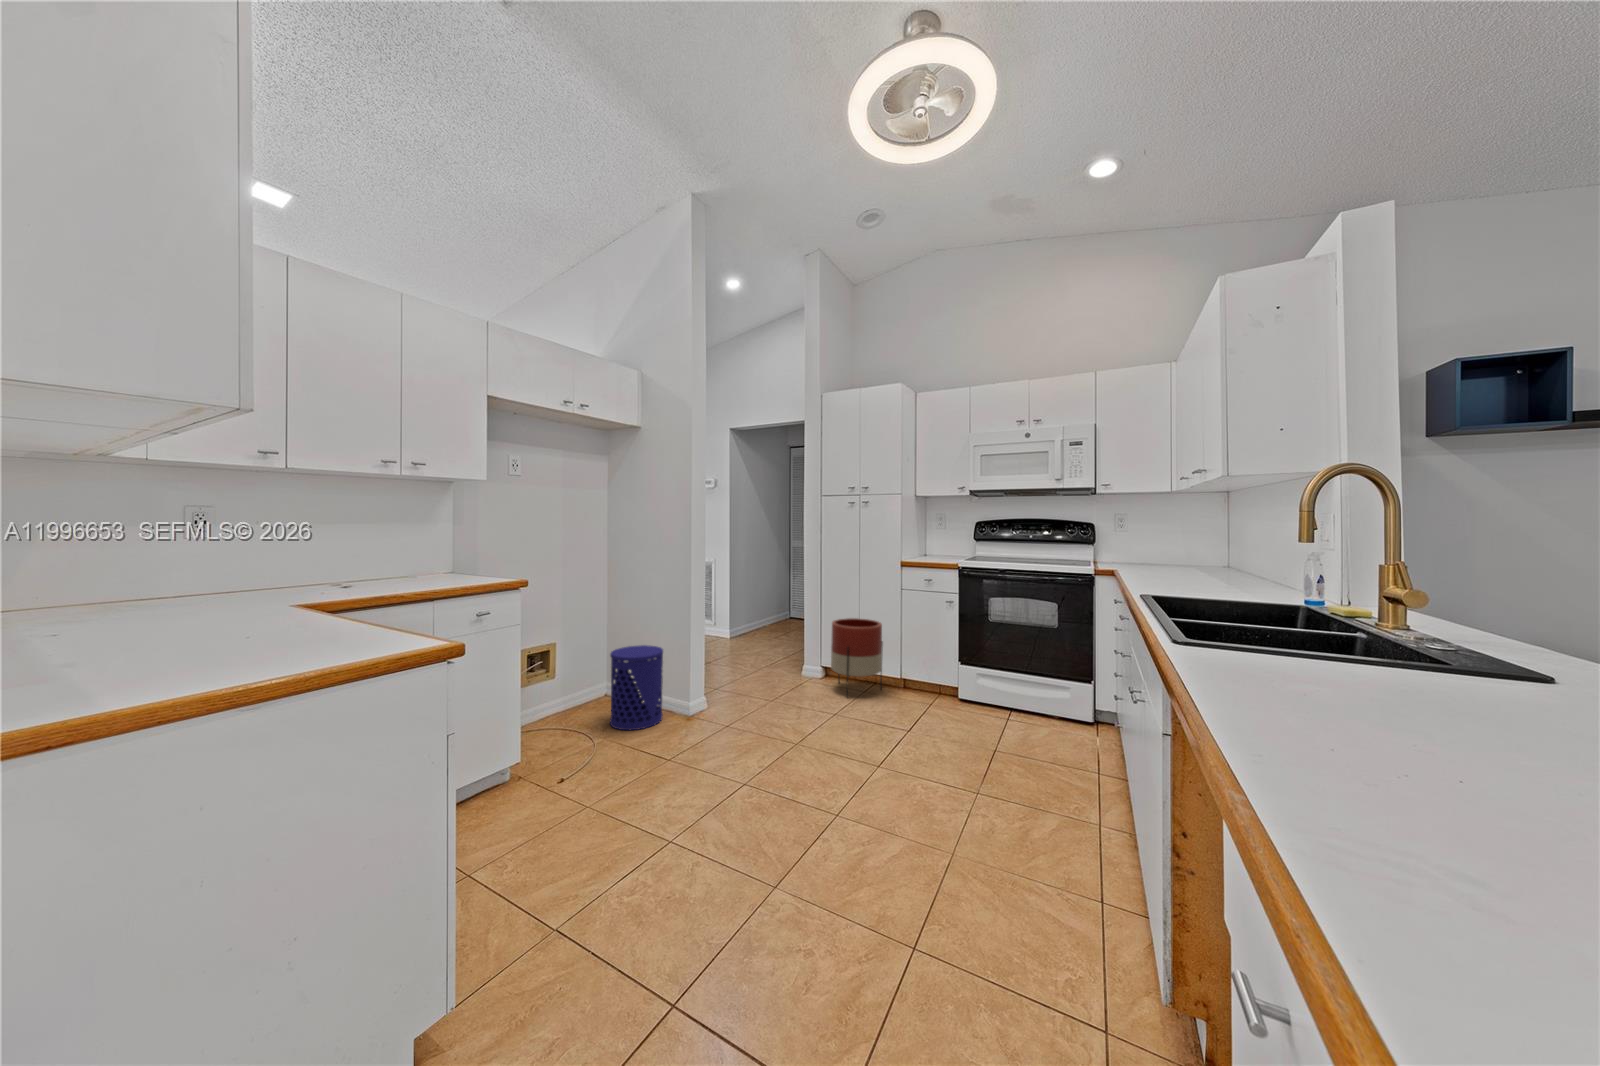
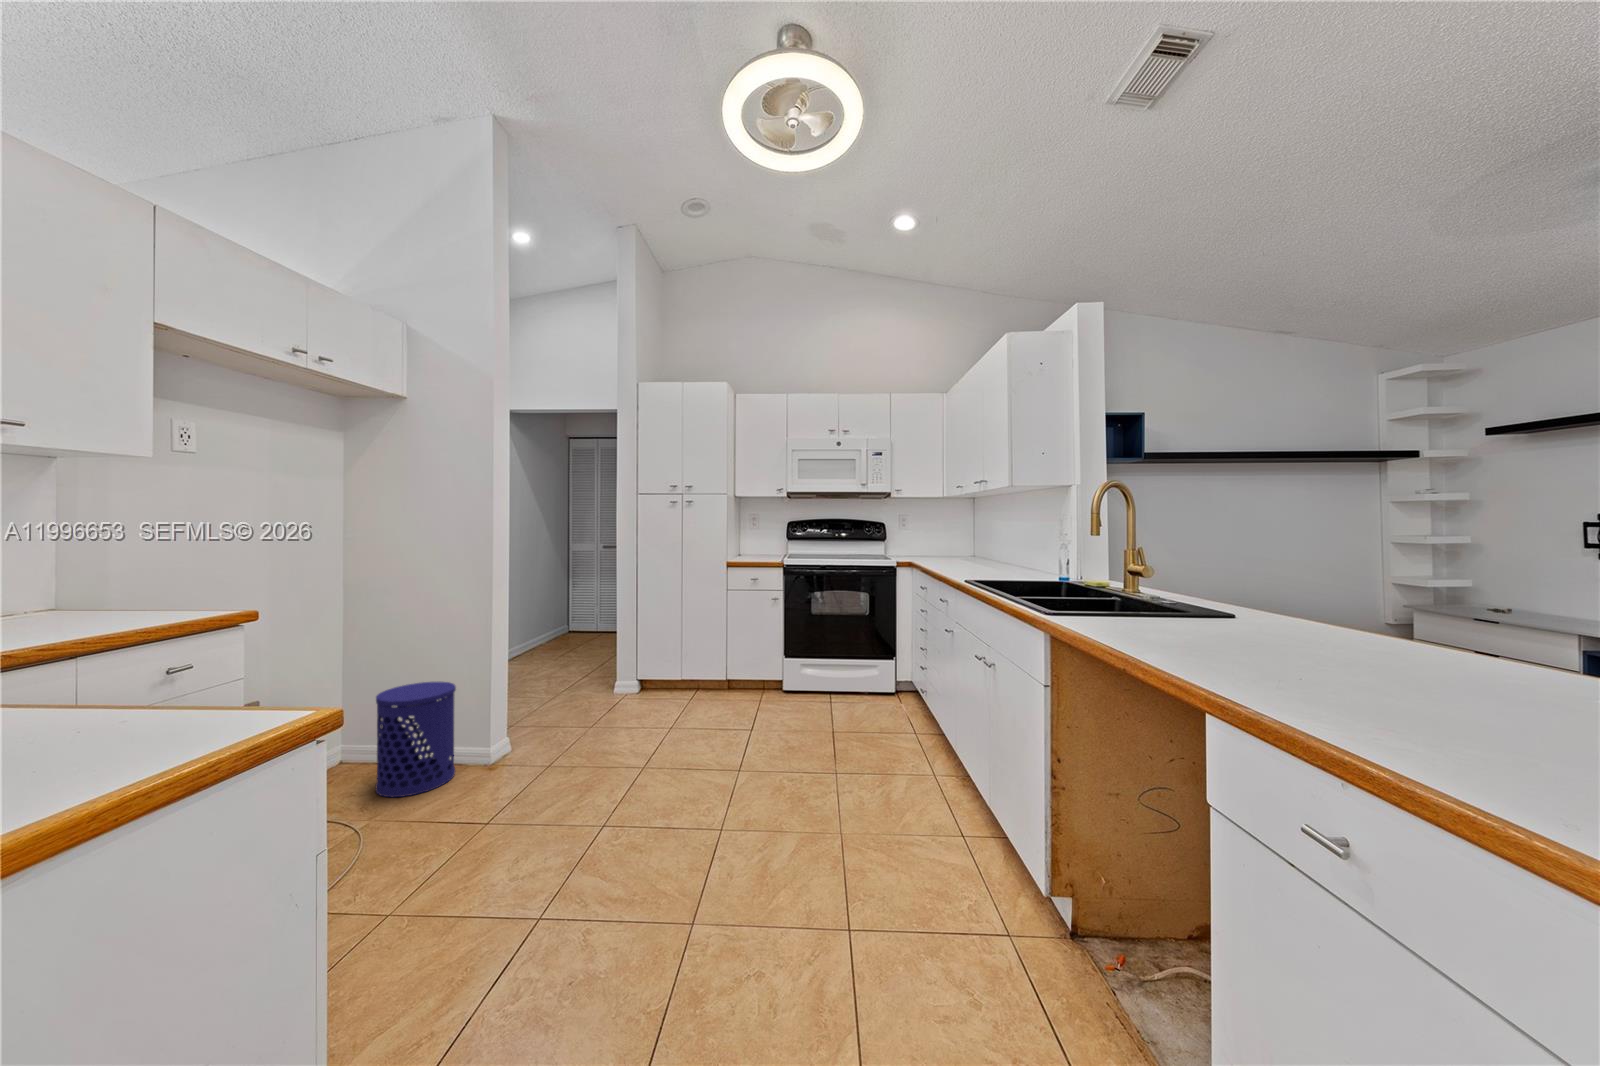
planter: present [831,618,883,697] -> none [652,624,707,710]

